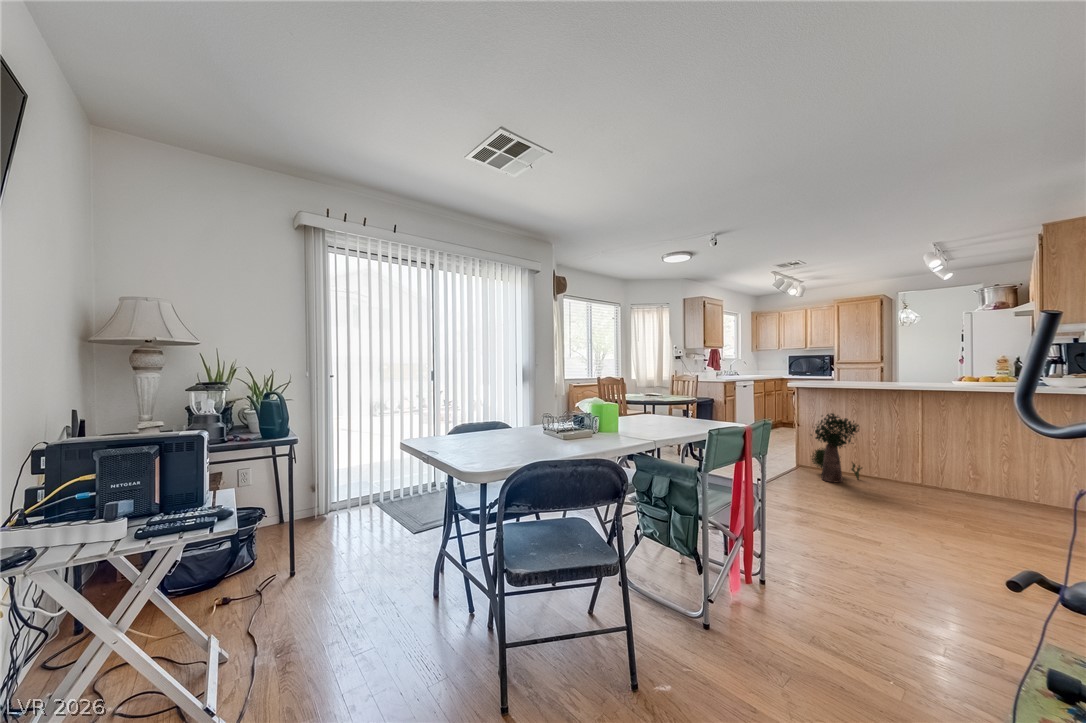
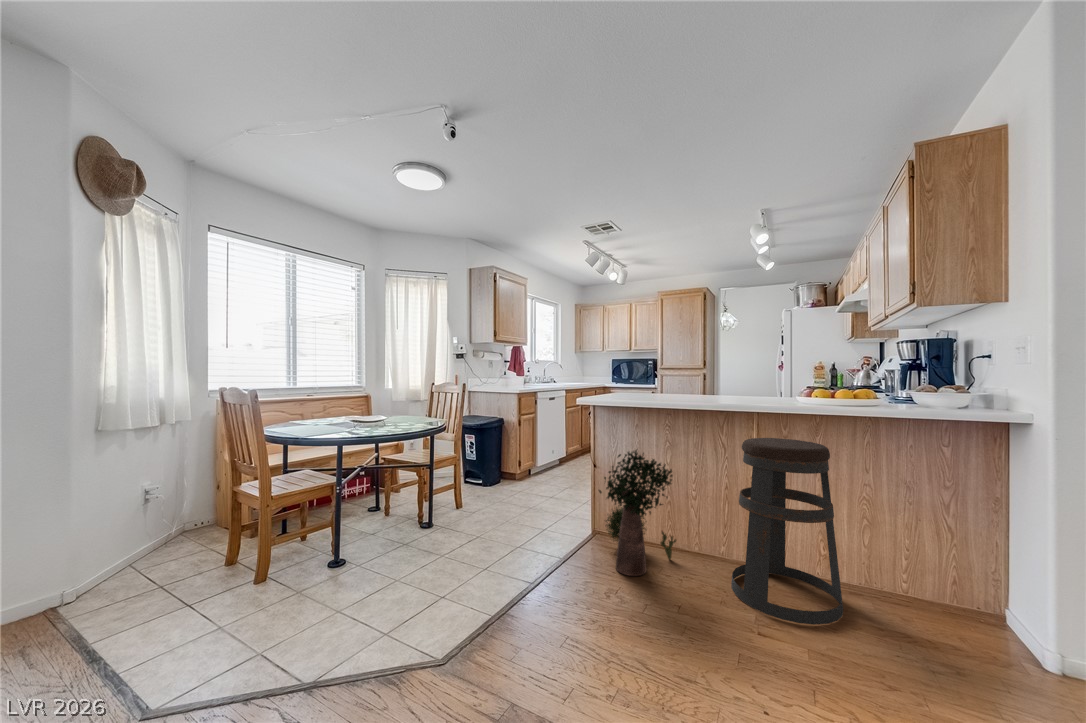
bar stool: none [902,406,980,505] -> present [731,438,843,625]

